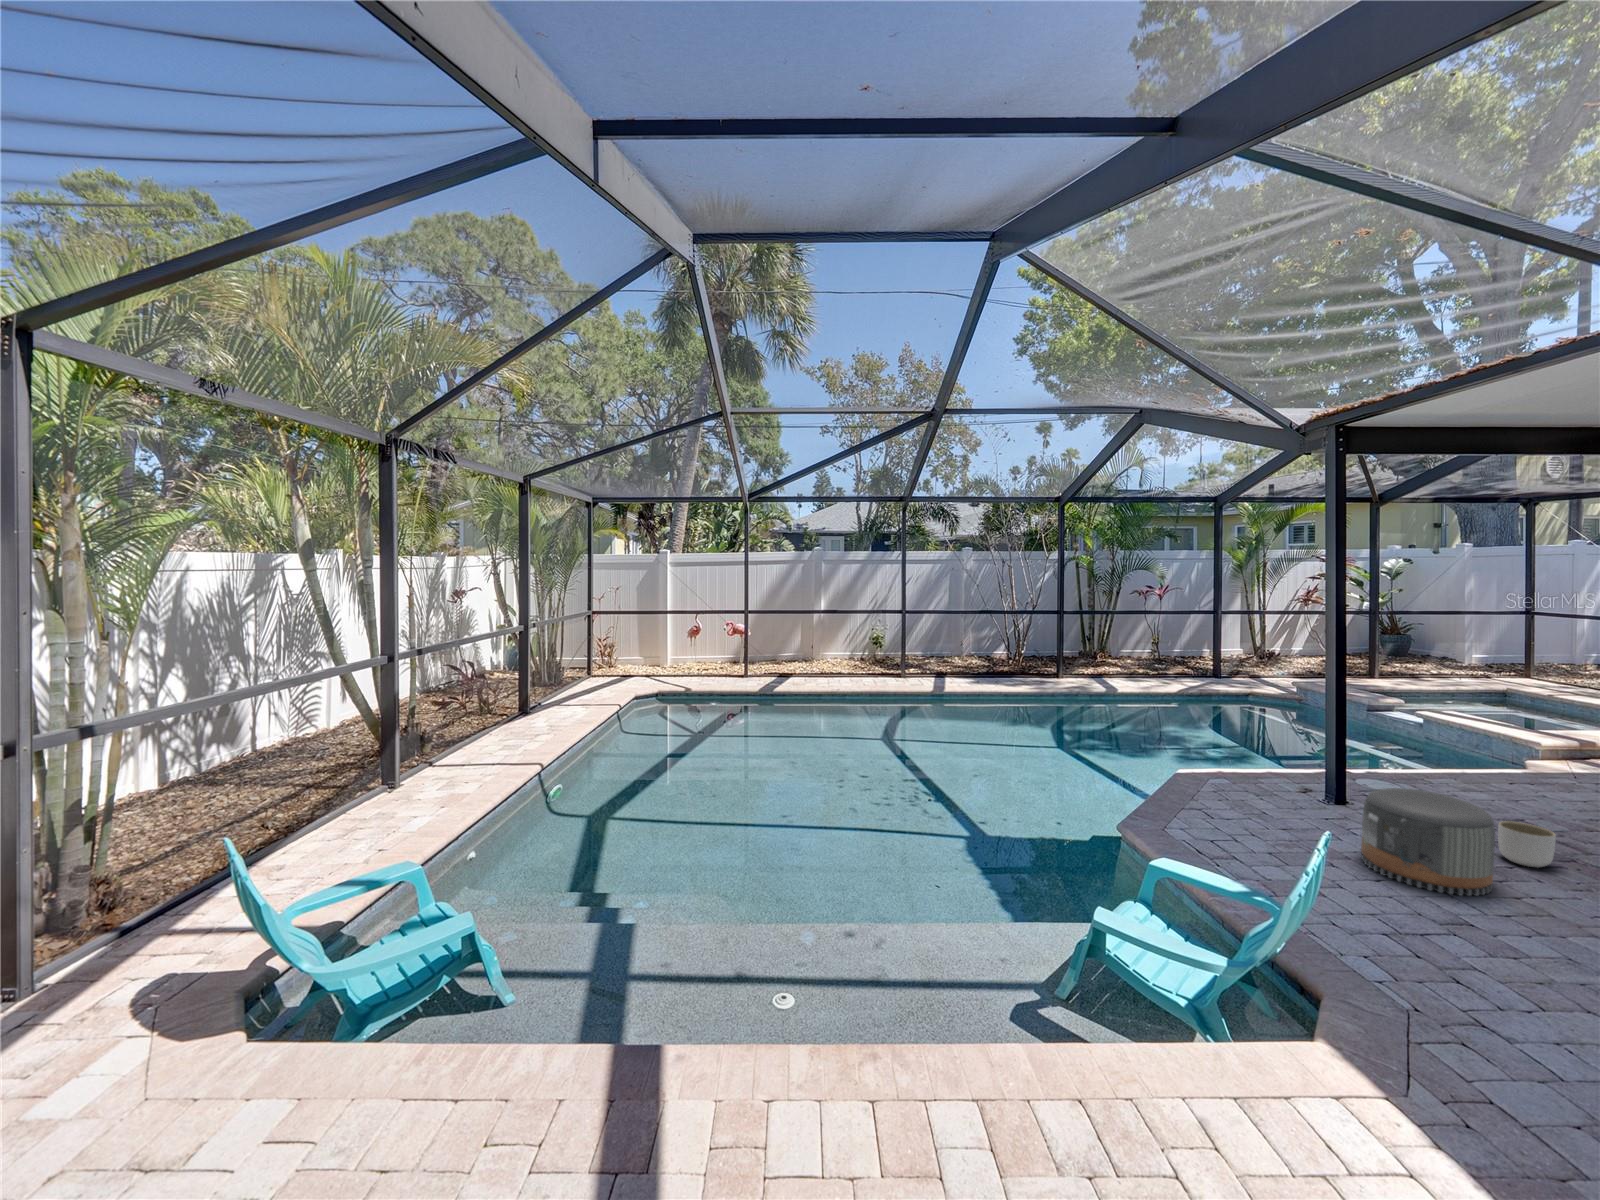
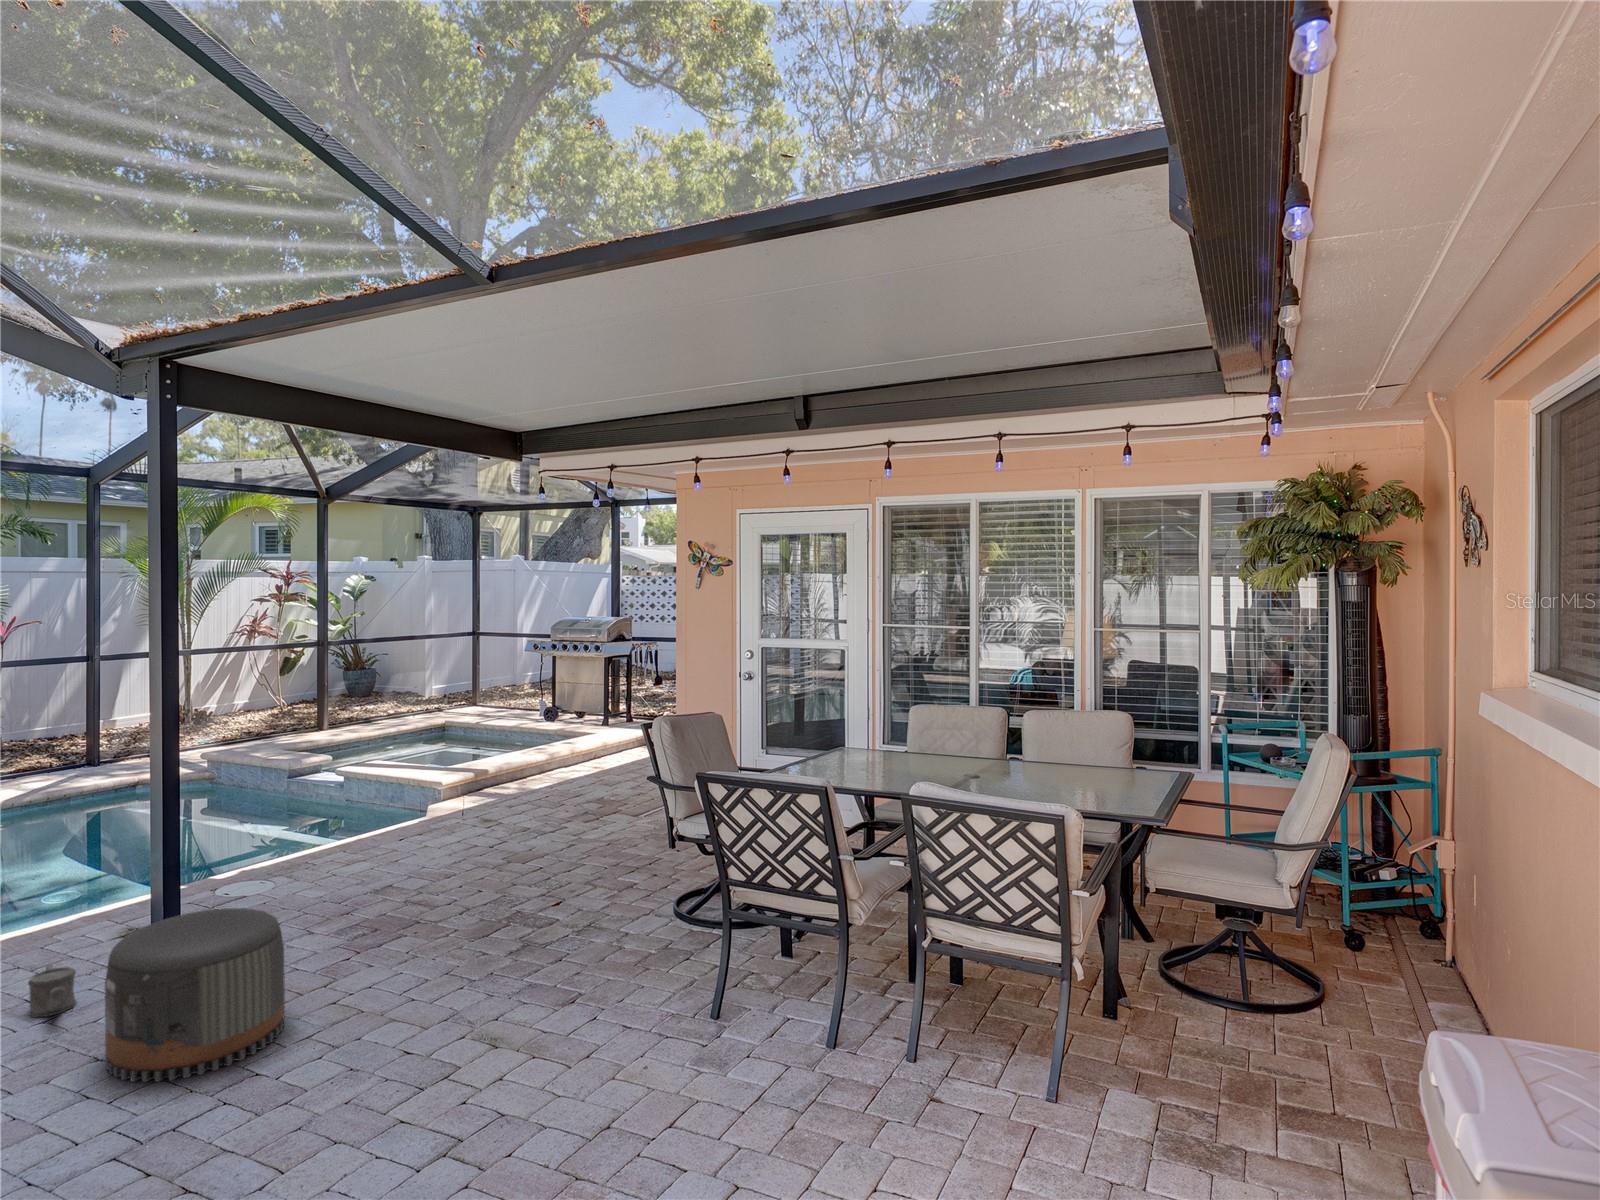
watering can: none [1289,792,1320,822] -> present [28,964,76,1017]
planter: present [1498,821,1556,868] -> none [319,909,375,969]

